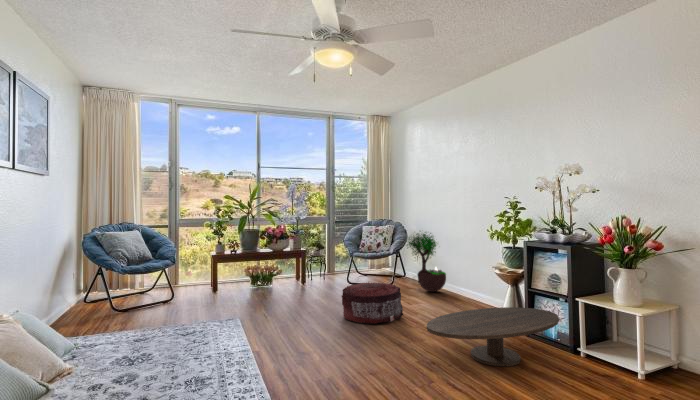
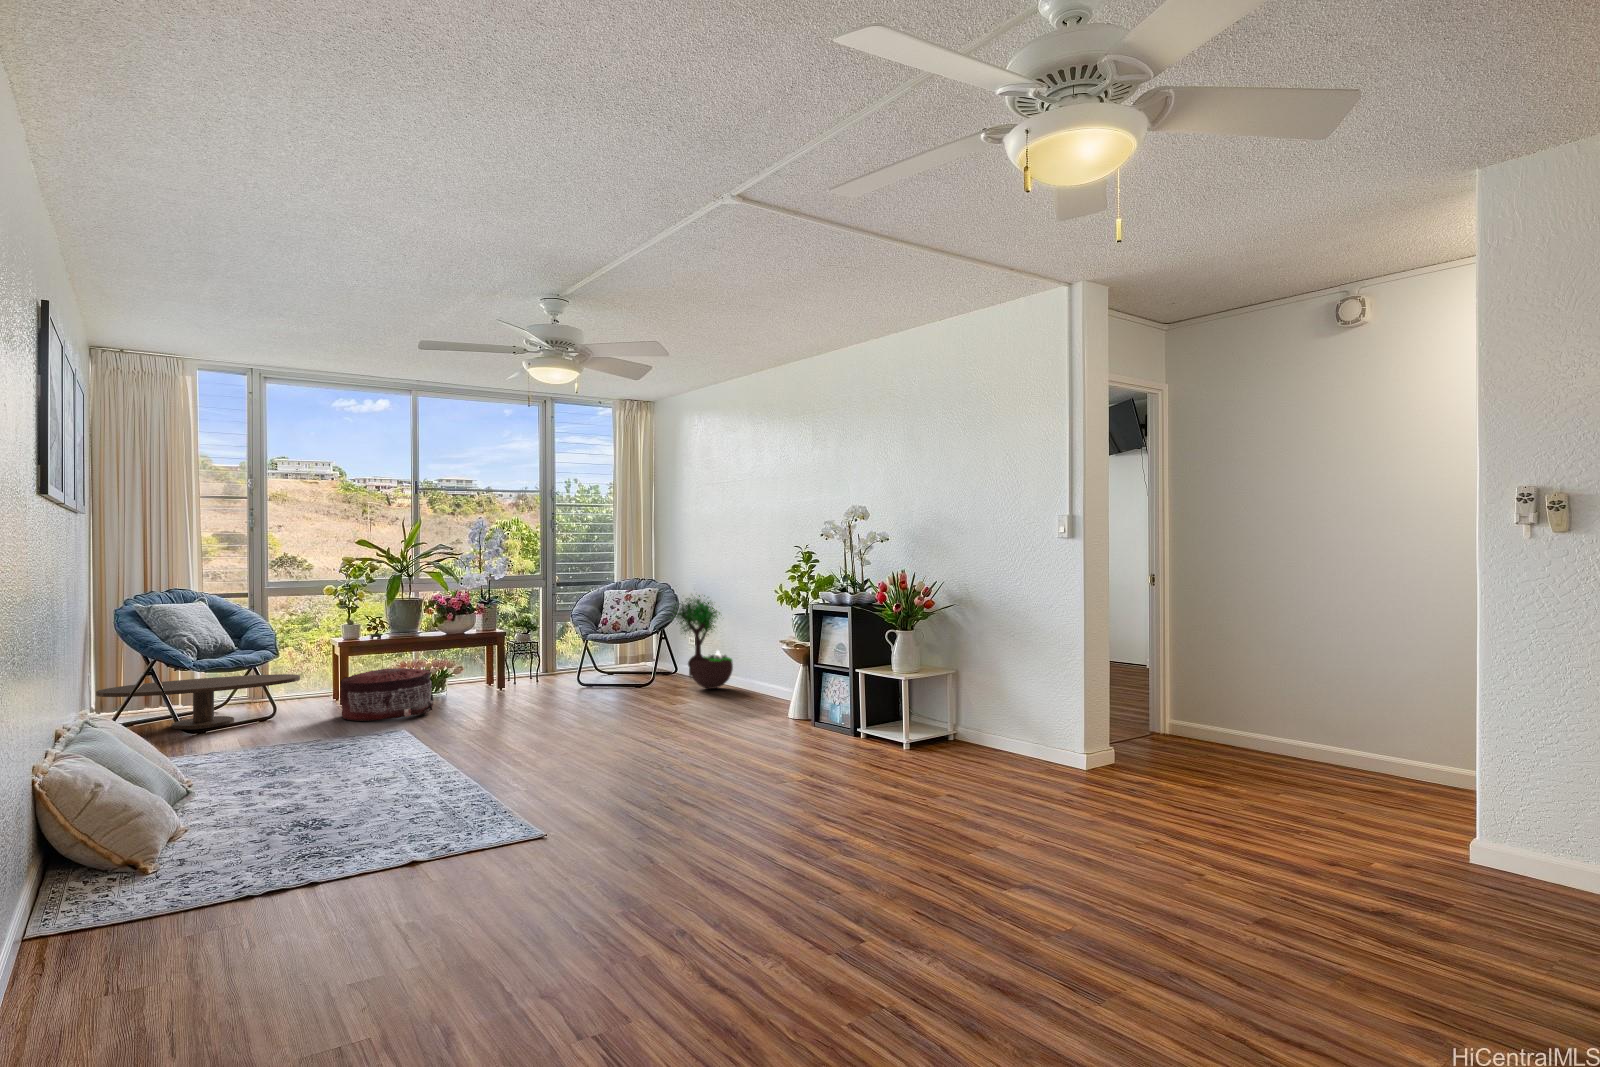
pouf: present [342,282,403,324] -> present [340,668,434,721]
coffee table: present [427,307,559,367] -> present [96,674,300,729]

